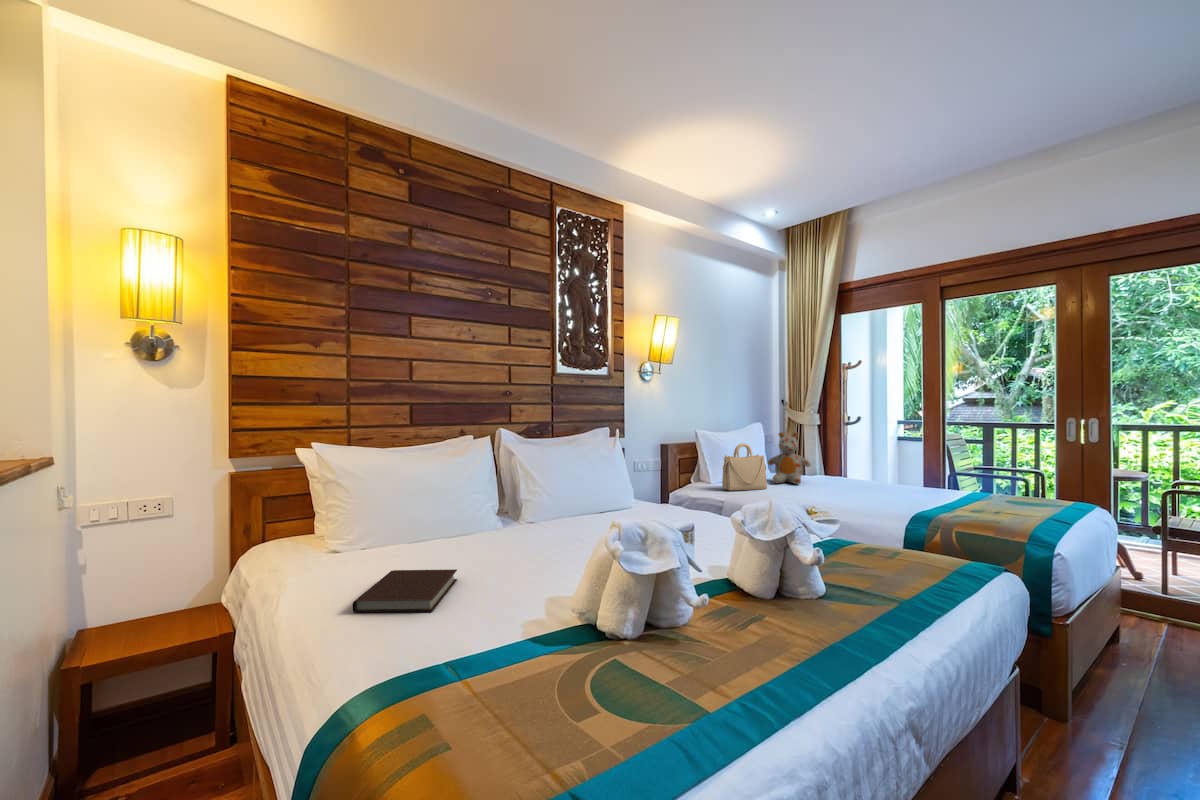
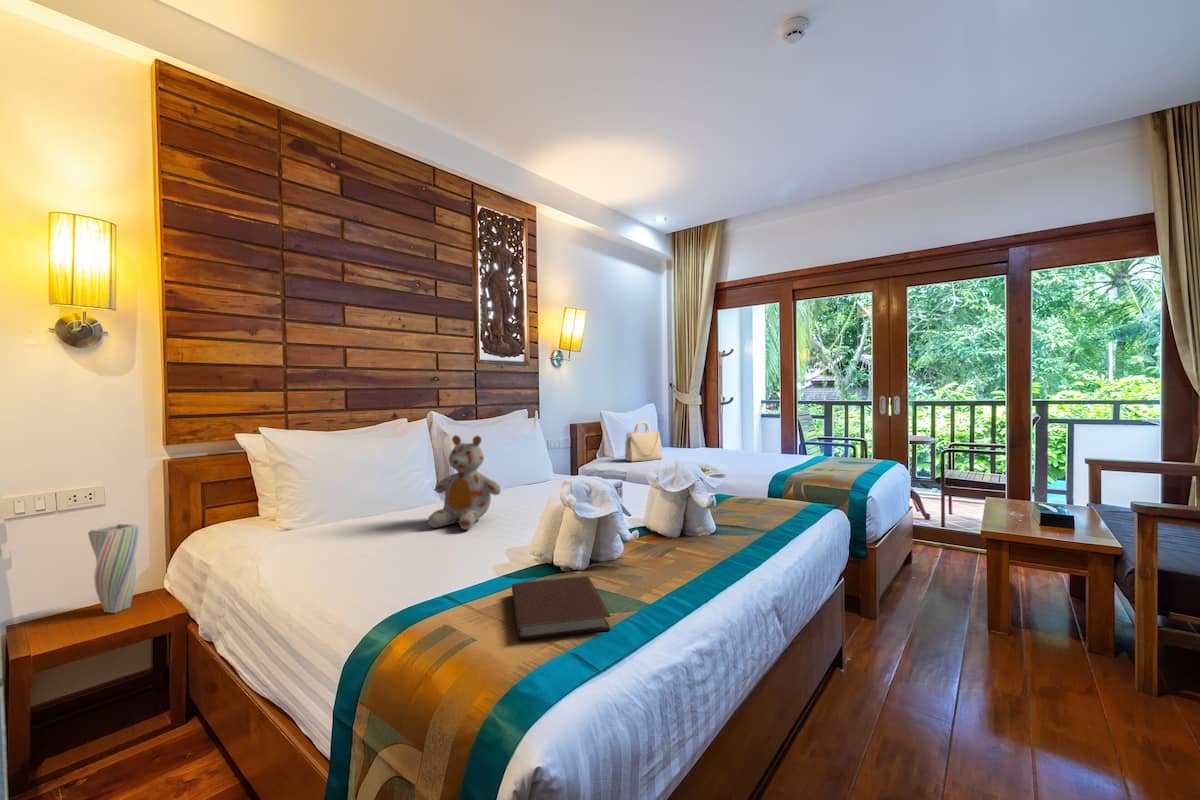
stuffed bear: present [768,432,811,484] -> present [428,435,501,529]
vase: none [147,538,194,631] -> present [88,524,139,613]
notebook: present [353,569,457,612] -> present [512,576,611,640]

